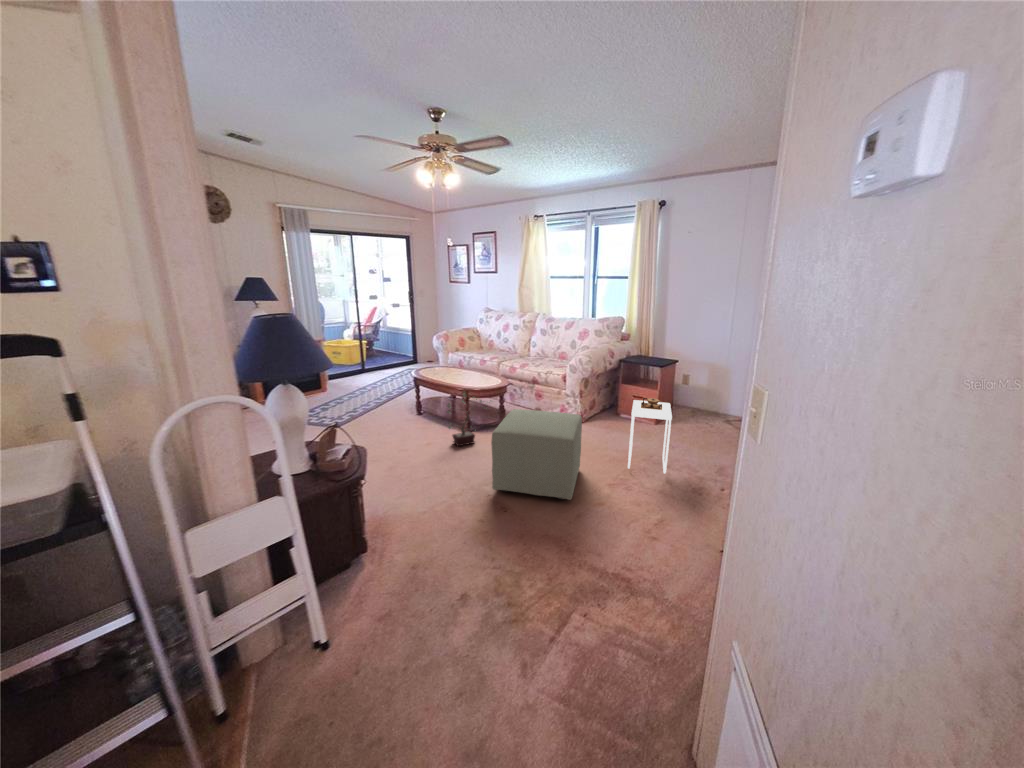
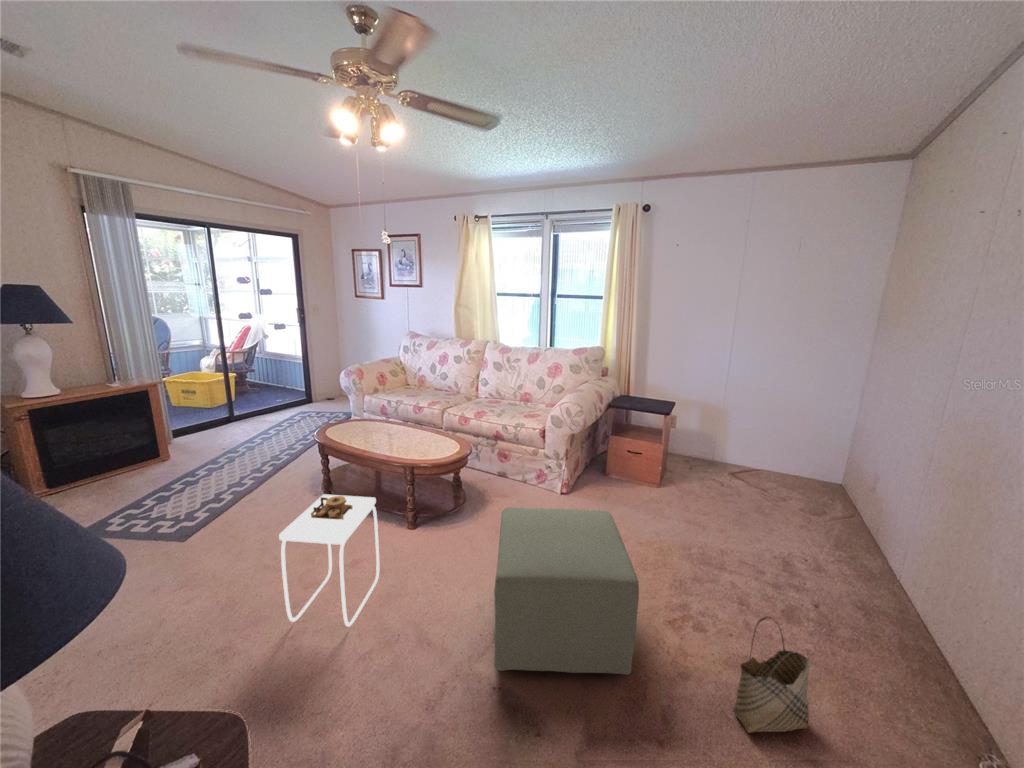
potted plant: present [447,392,482,446] -> none [387,472,459,561]
side table: present [628,398,672,474] -> present [279,494,379,627]
woven basket: none [627,465,674,532] -> present [733,617,810,733]

